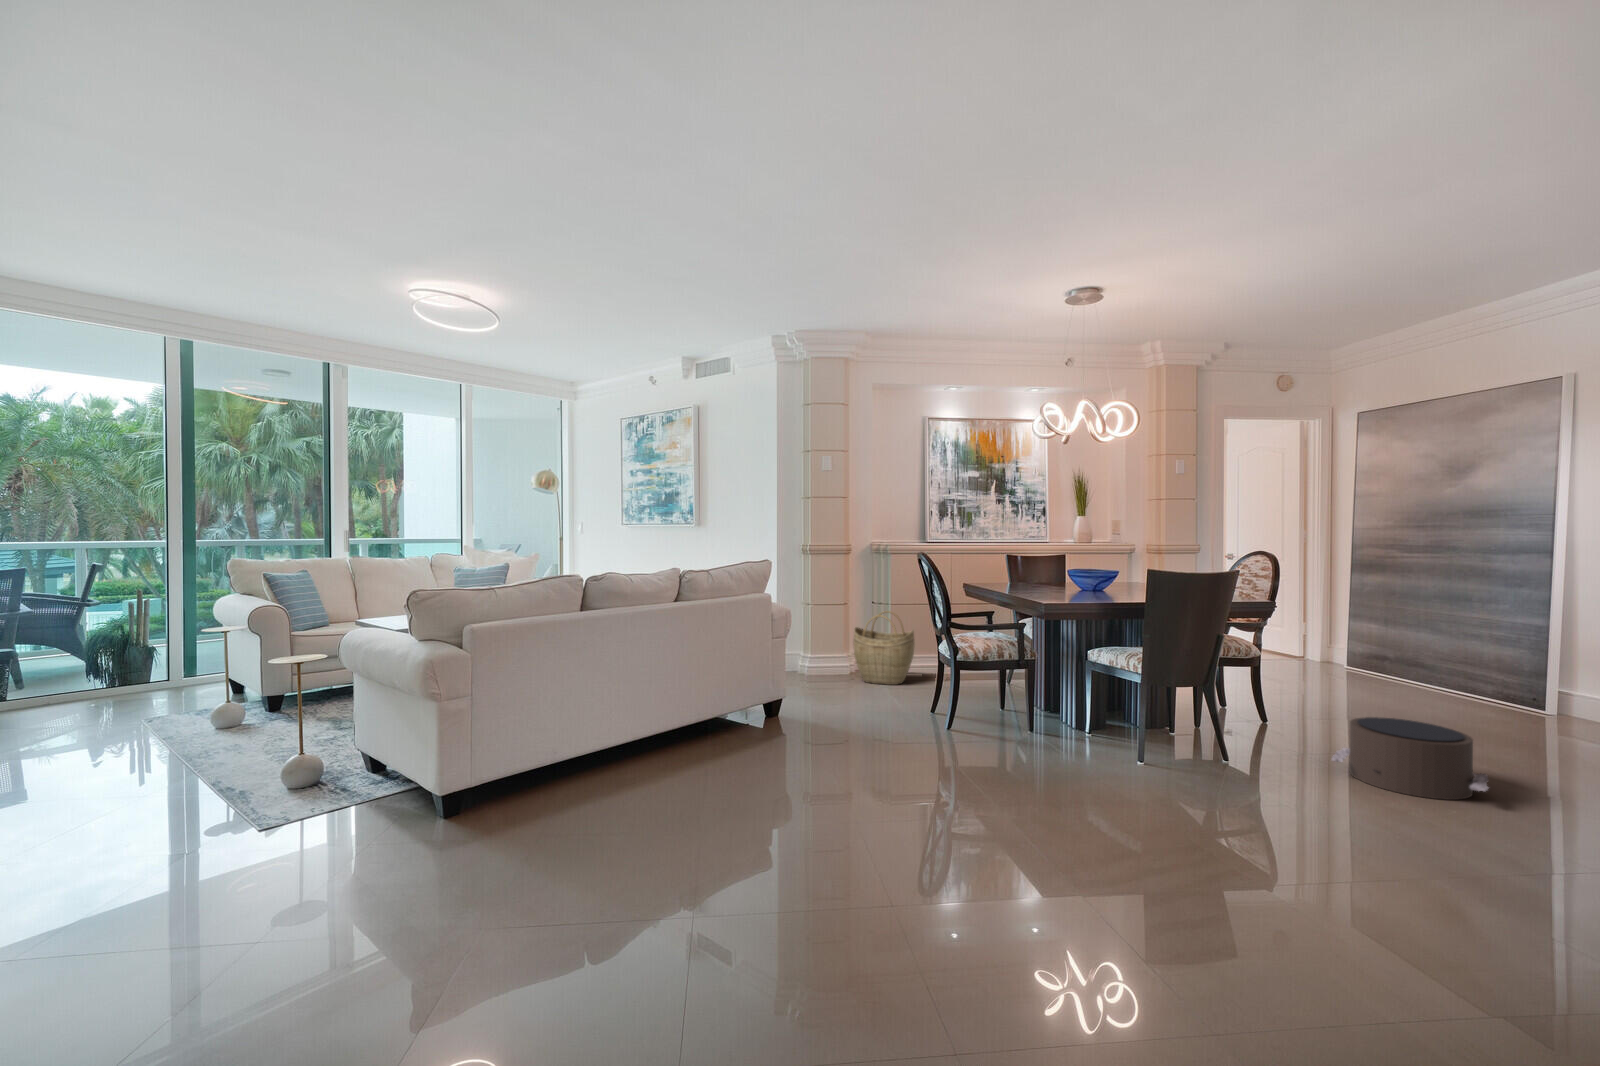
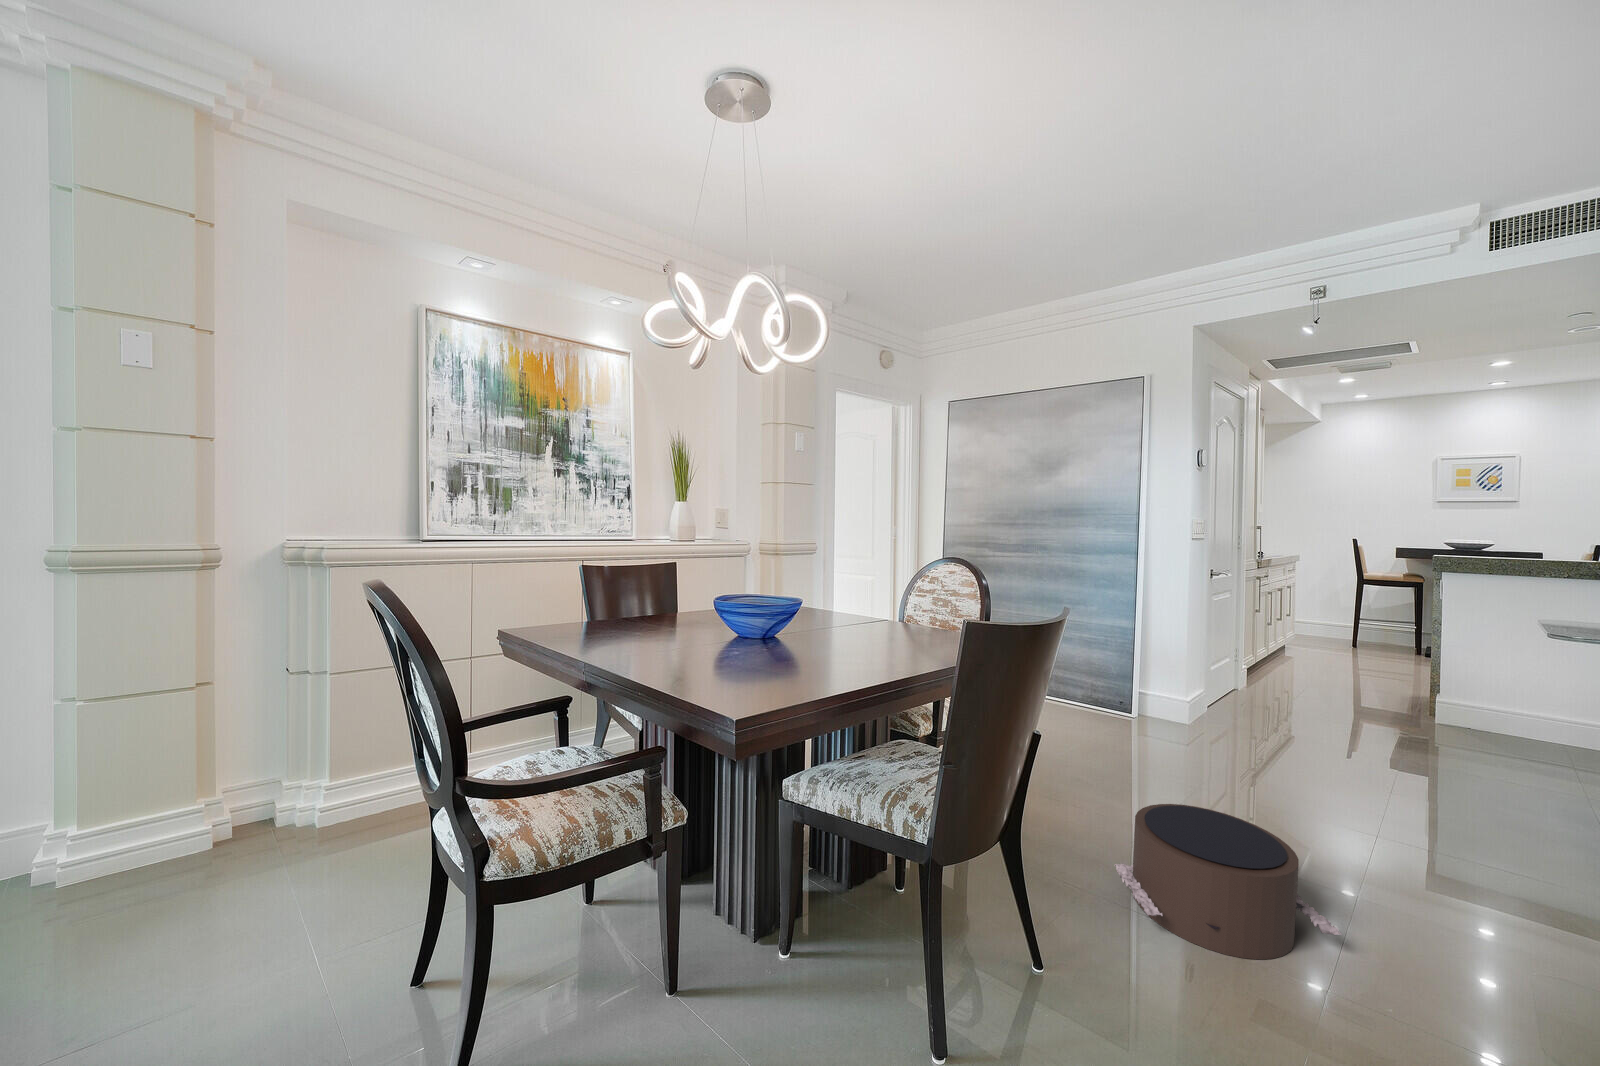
woven basket: present [853,611,915,685] -> none [207,695,385,879]

